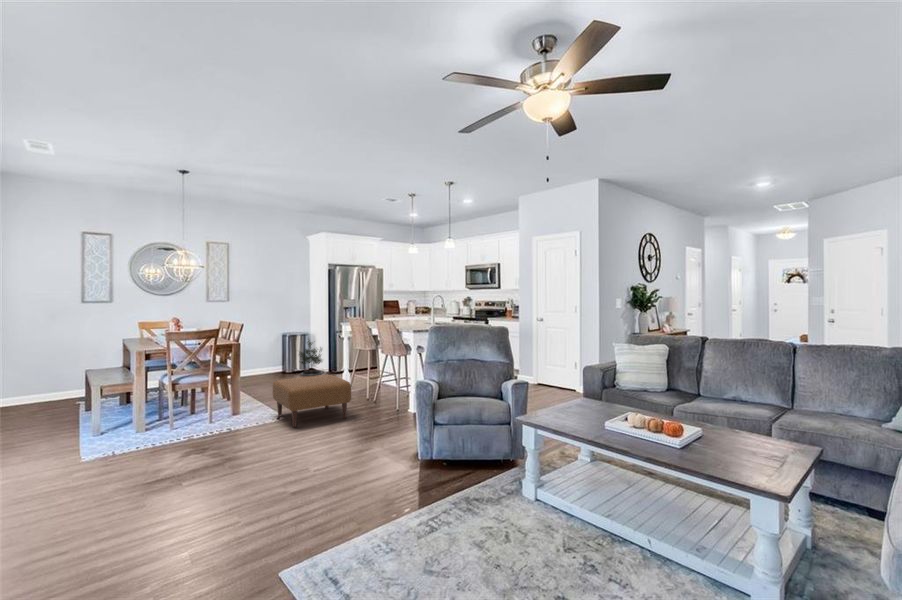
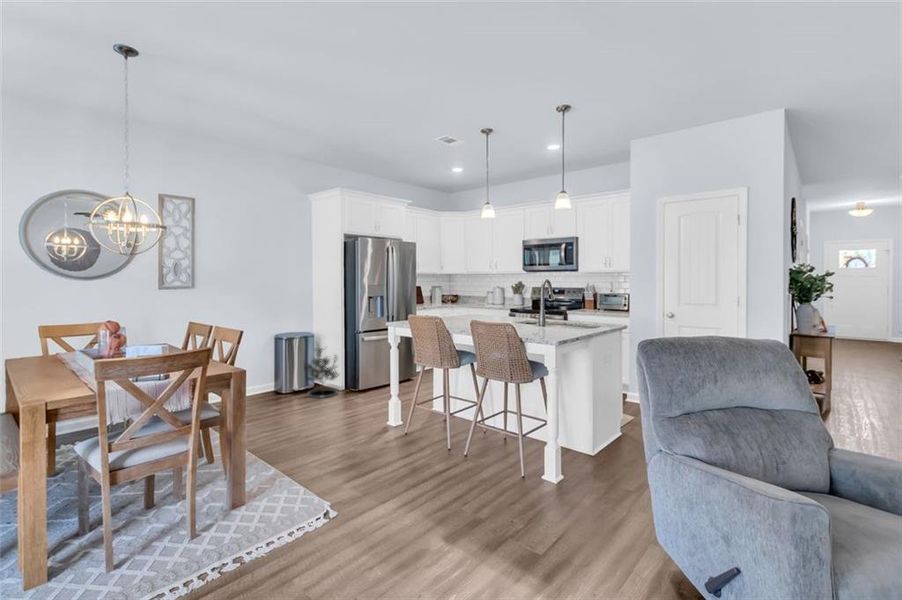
ottoman: present [273,375,351,427] -> none [311,420,463,546]

